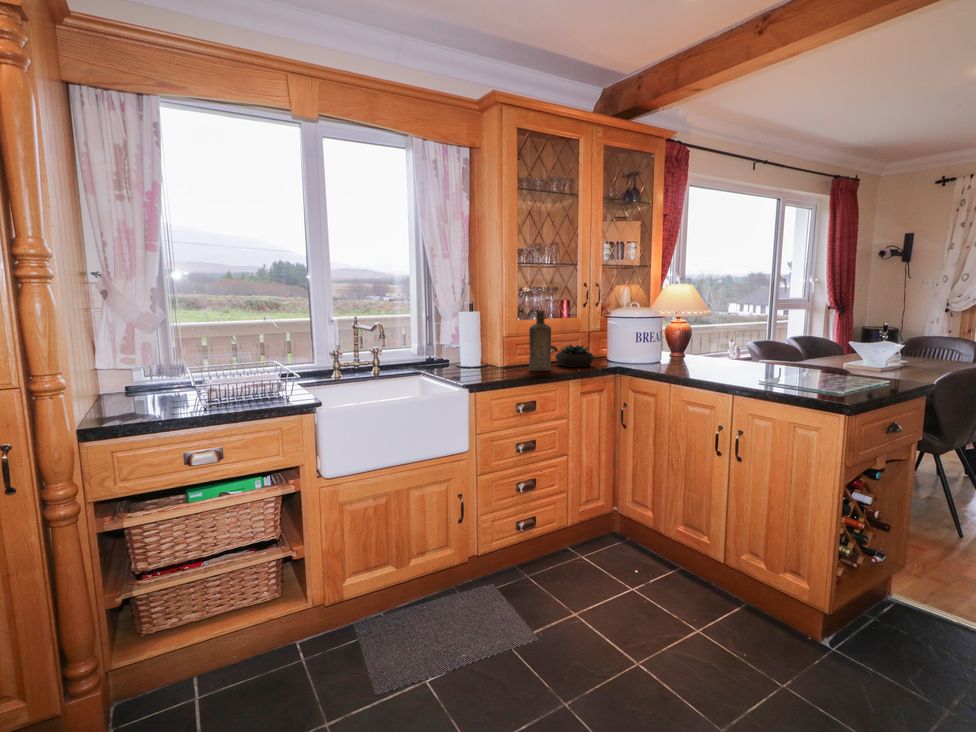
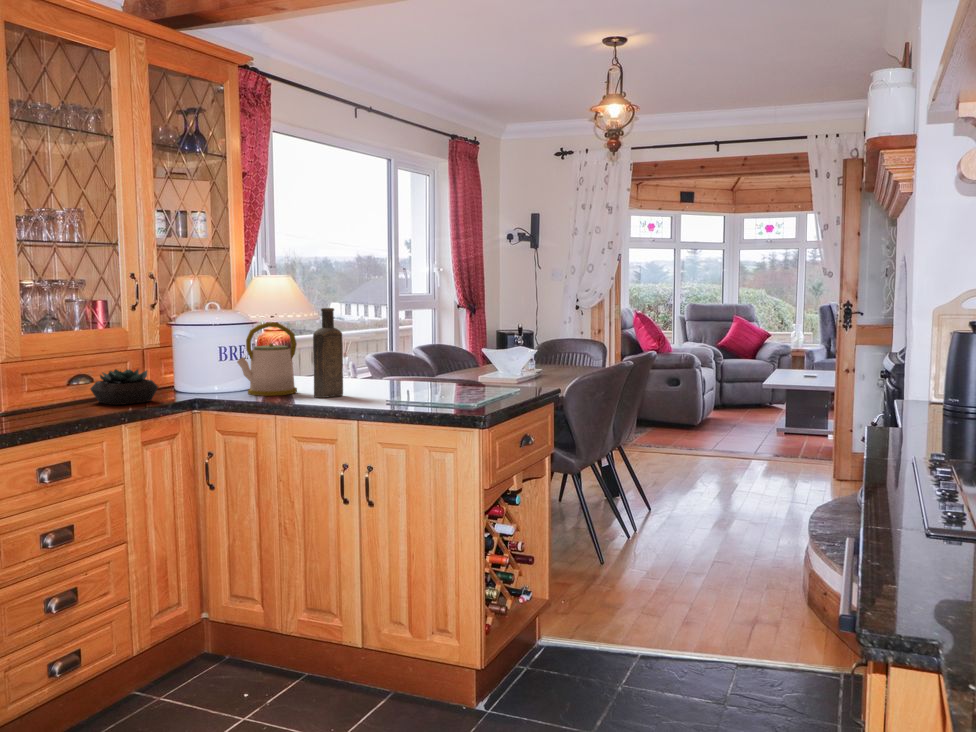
bottle: present [529,310,551,371] -> present [313,308,343,398]
kettle: none [647,317,691,369] -> present [237,322,297,396]

